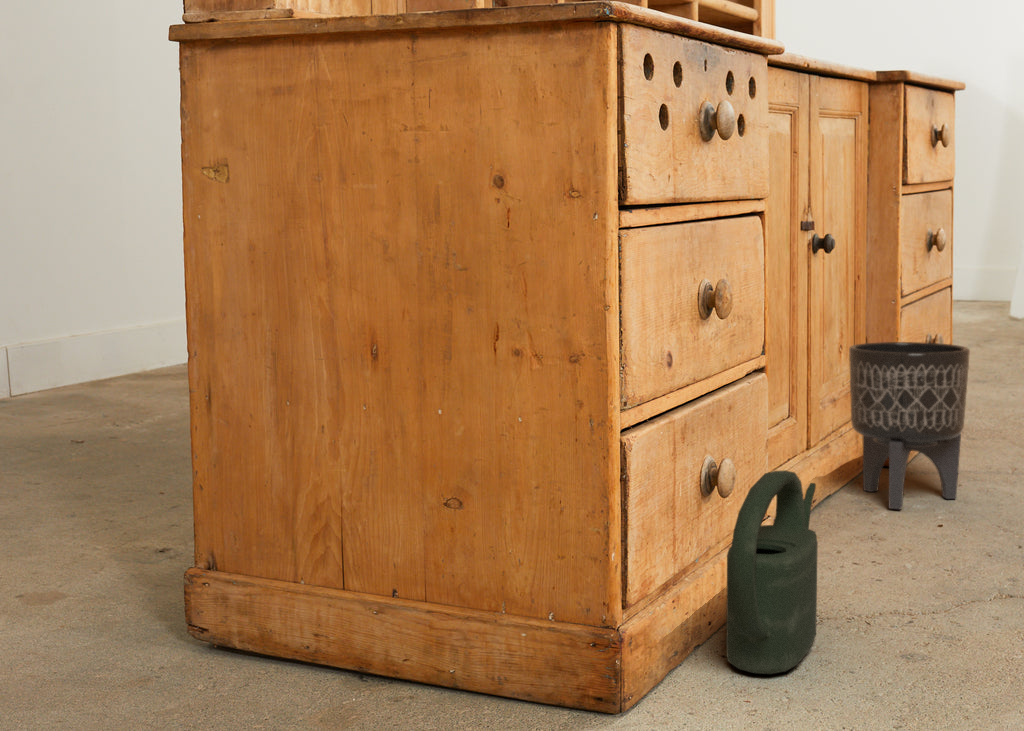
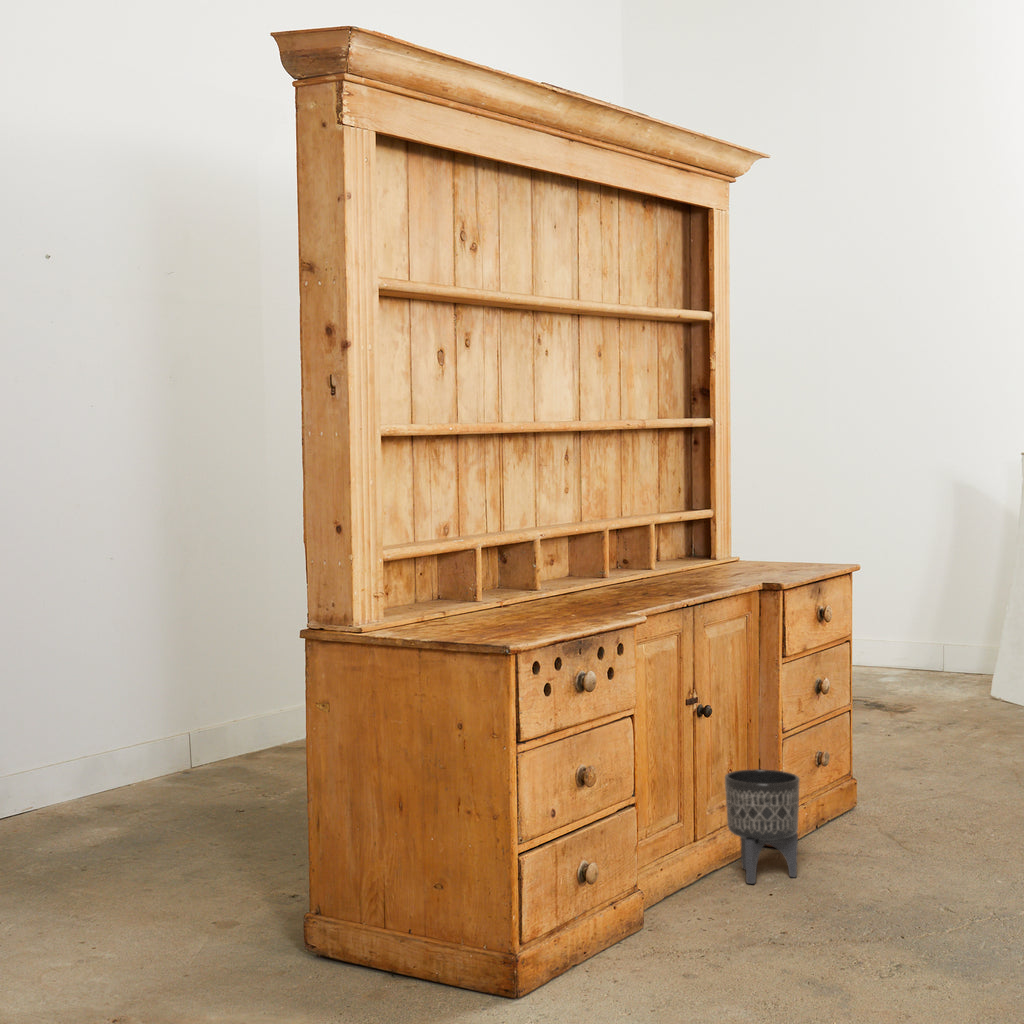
watering can: present [726,471,818,674] -> none [577,870,658,983]

